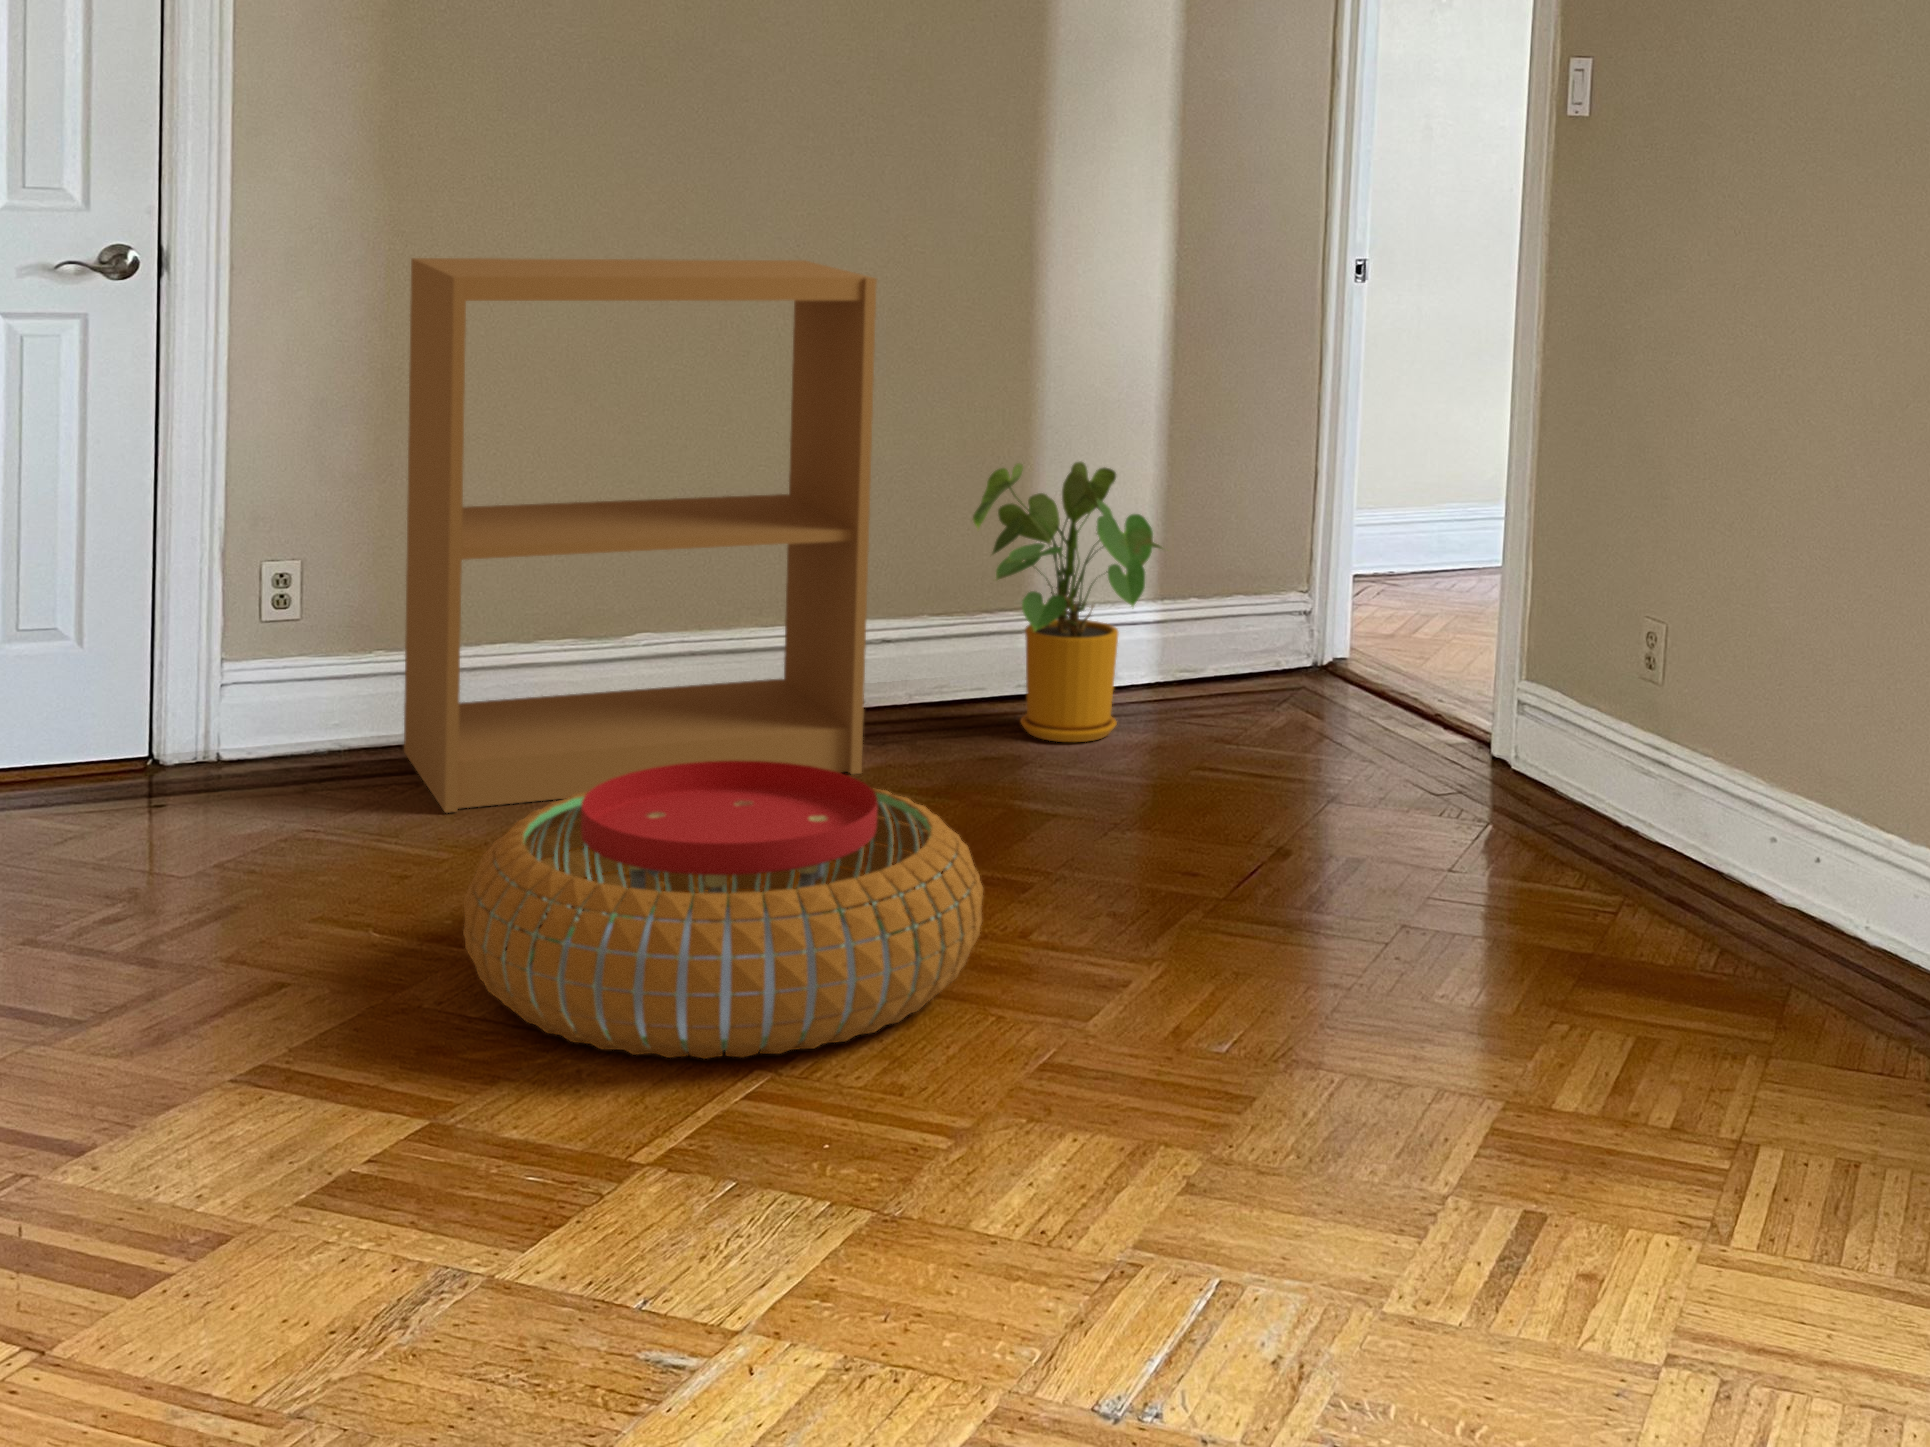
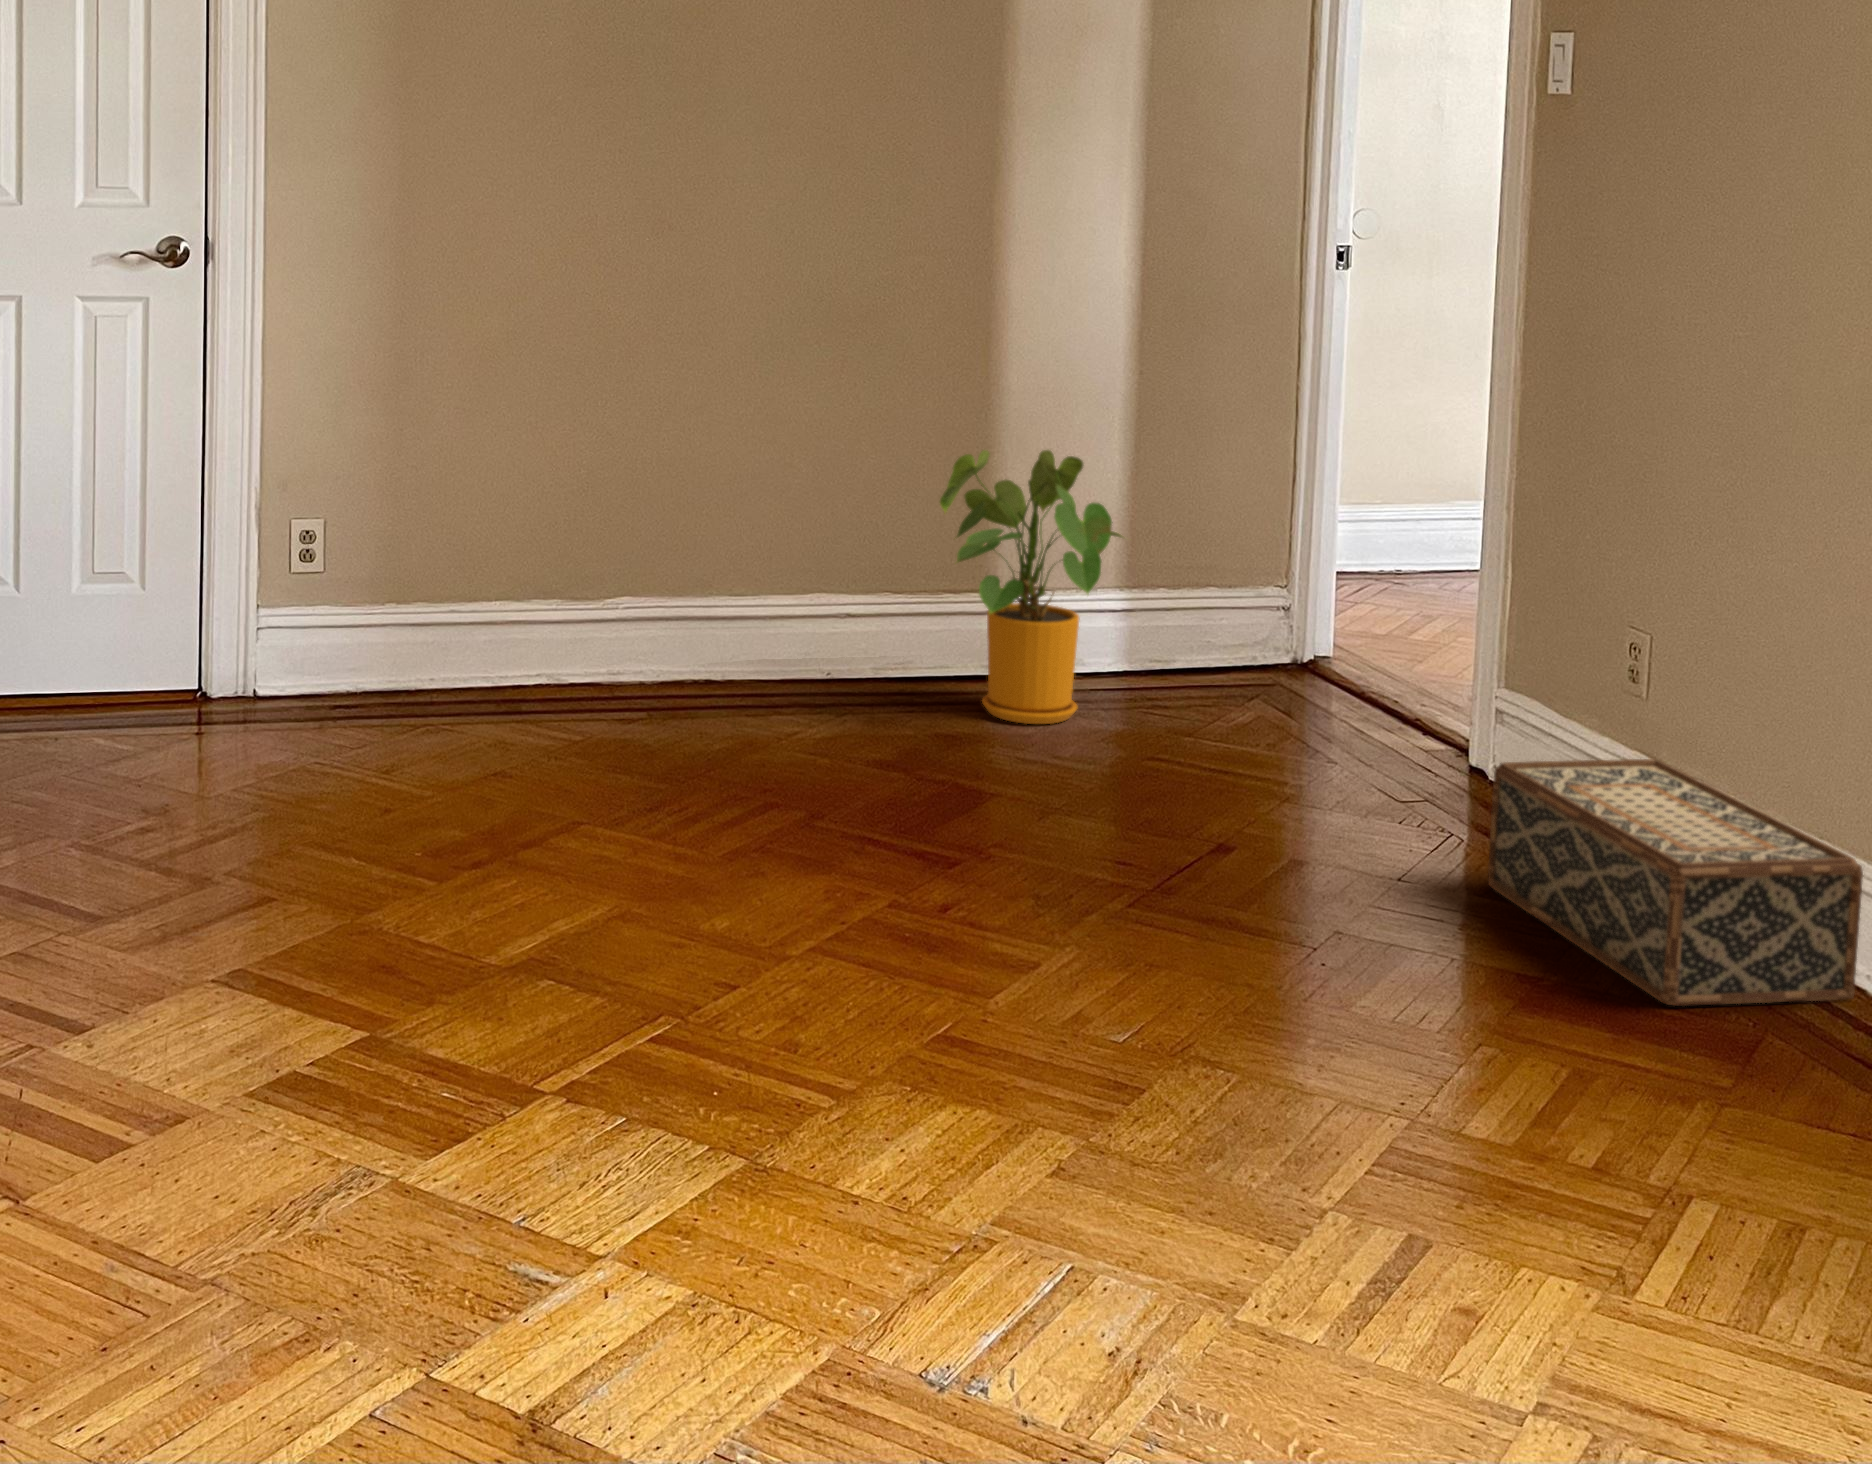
bookshelf: present [404,258,877,813] -> none [414,250,836,755]
woven basket: none [1533,741,1871,972] -> present [1488,759,1863,1006]
pouf: present [463,761,983,1059] -> none [420,723,898,1002]

